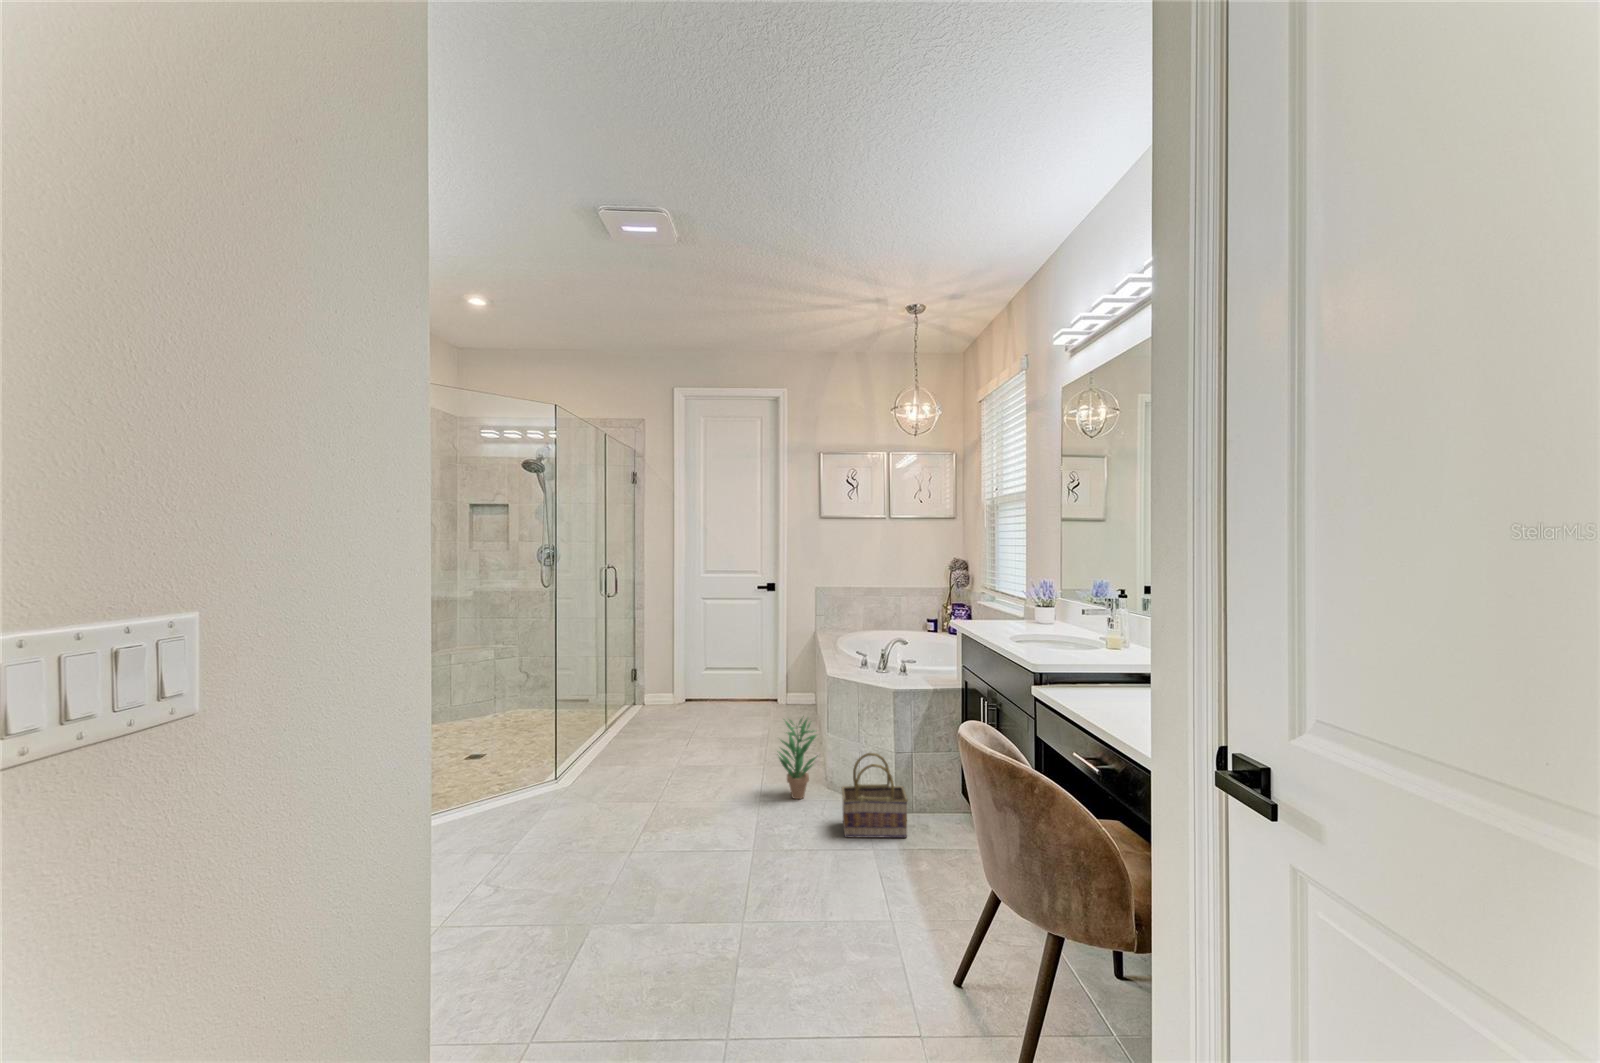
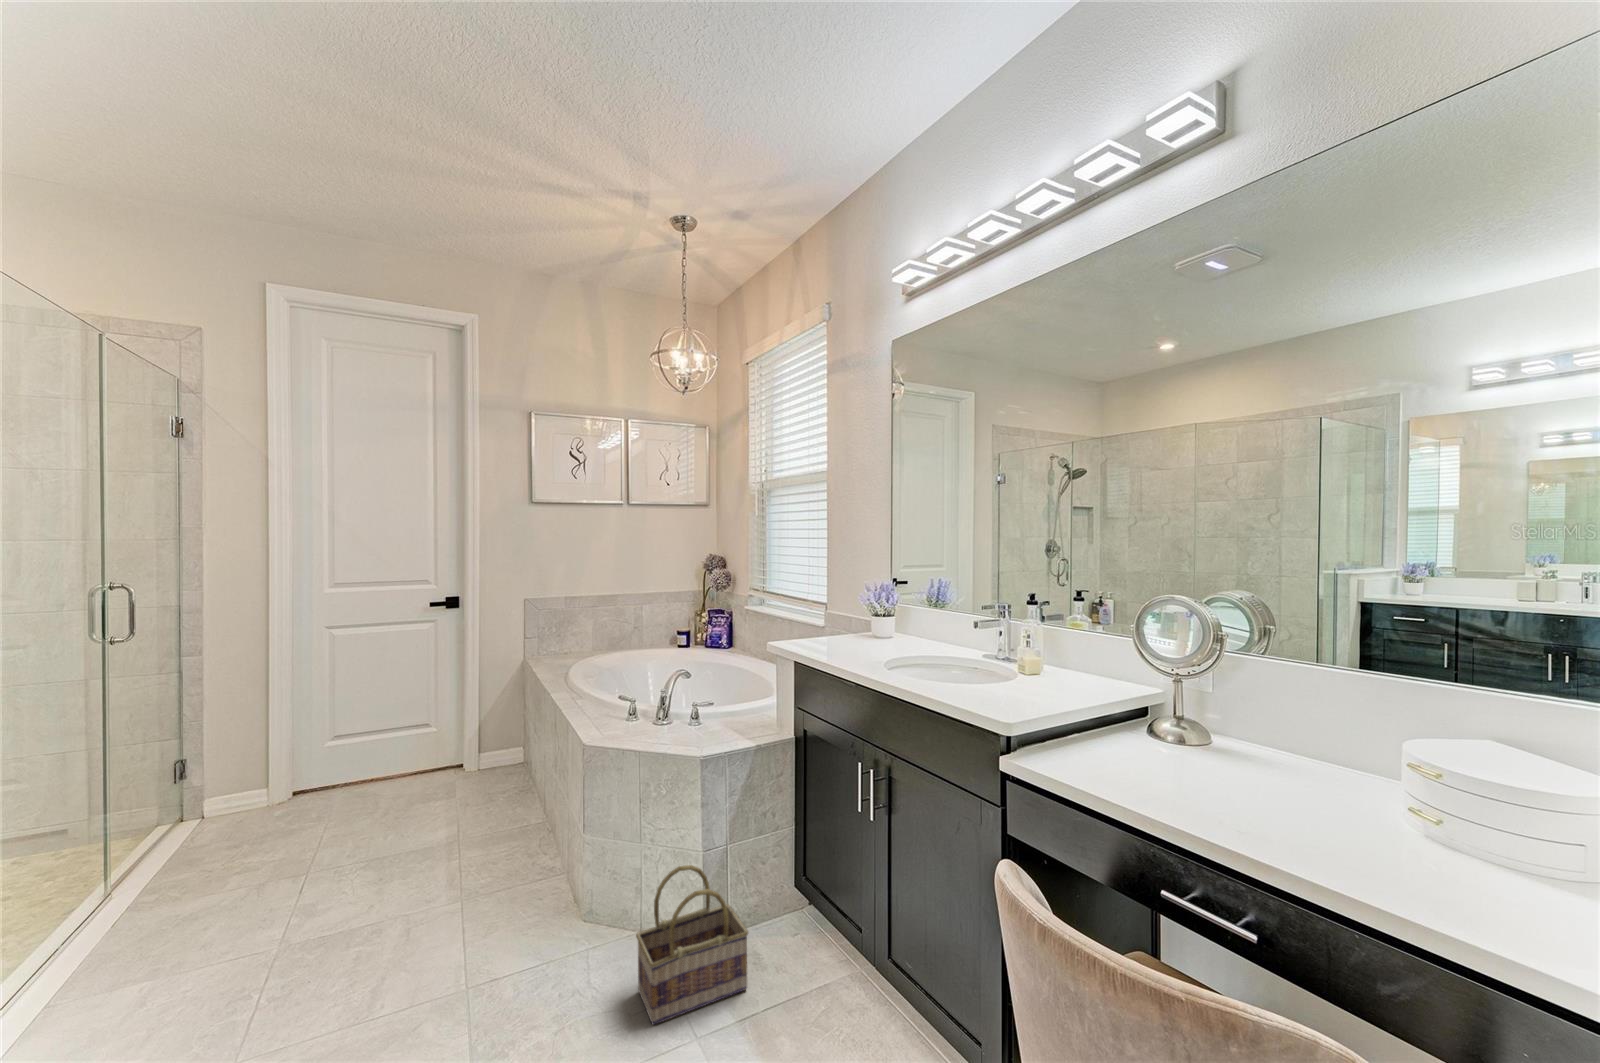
potted plant: present [779,719,817,799] -> none [502,817,586,963]

